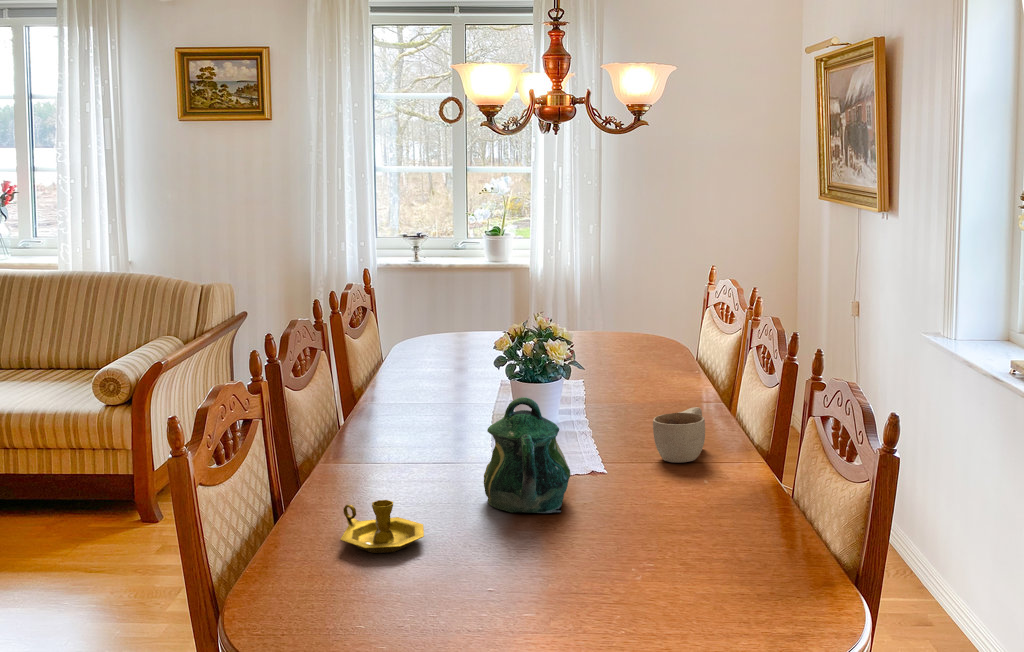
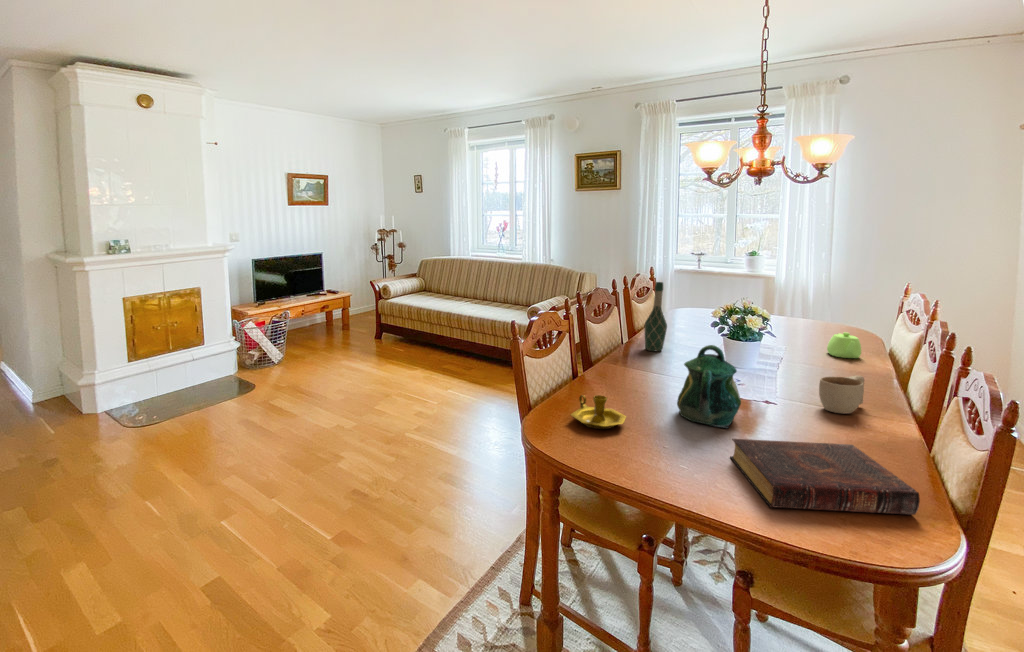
wine bottle: none [387,303,422,413] -> present [644,282,667,351]
teapot: none [635,345,678,381] -> present [827,332,861,358]
book: none [580,502,806,606] -> present [730,439,920,515]

